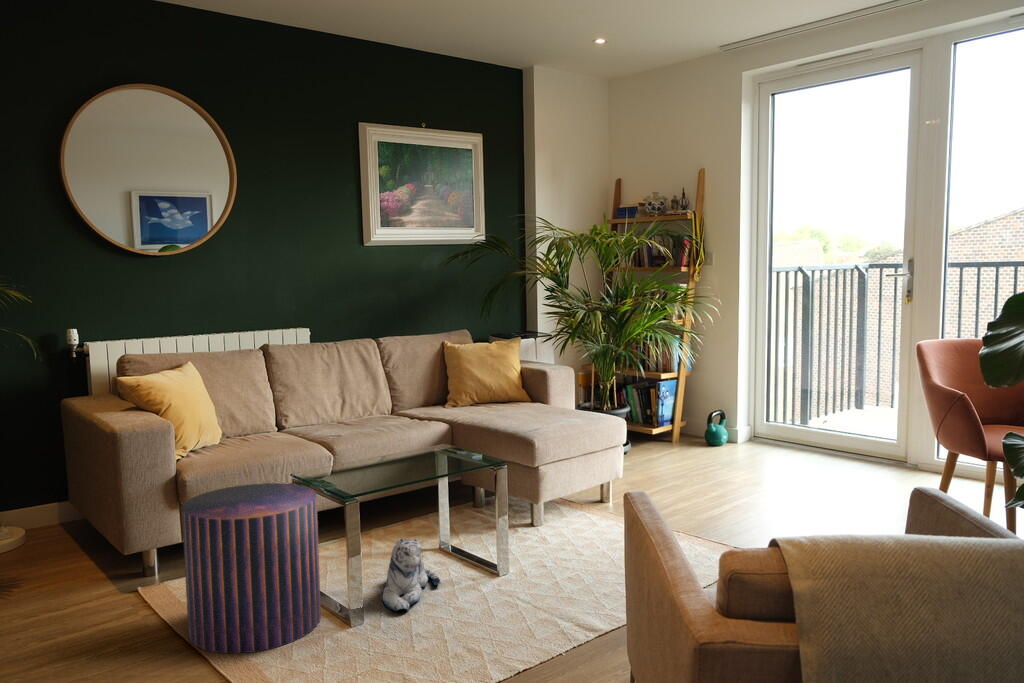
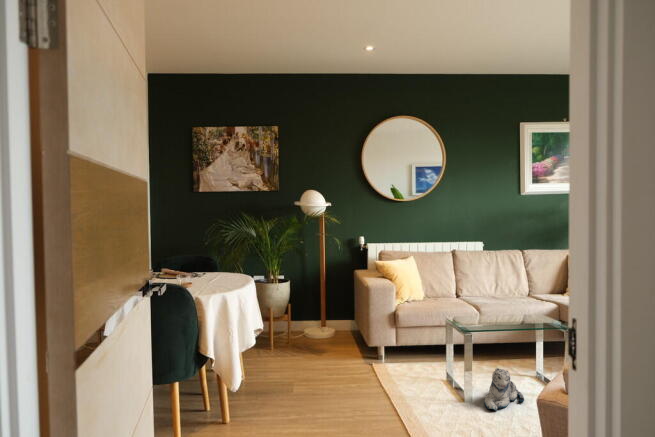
pouf: present [182,483,321,653] -> none [381,322,448,409]

